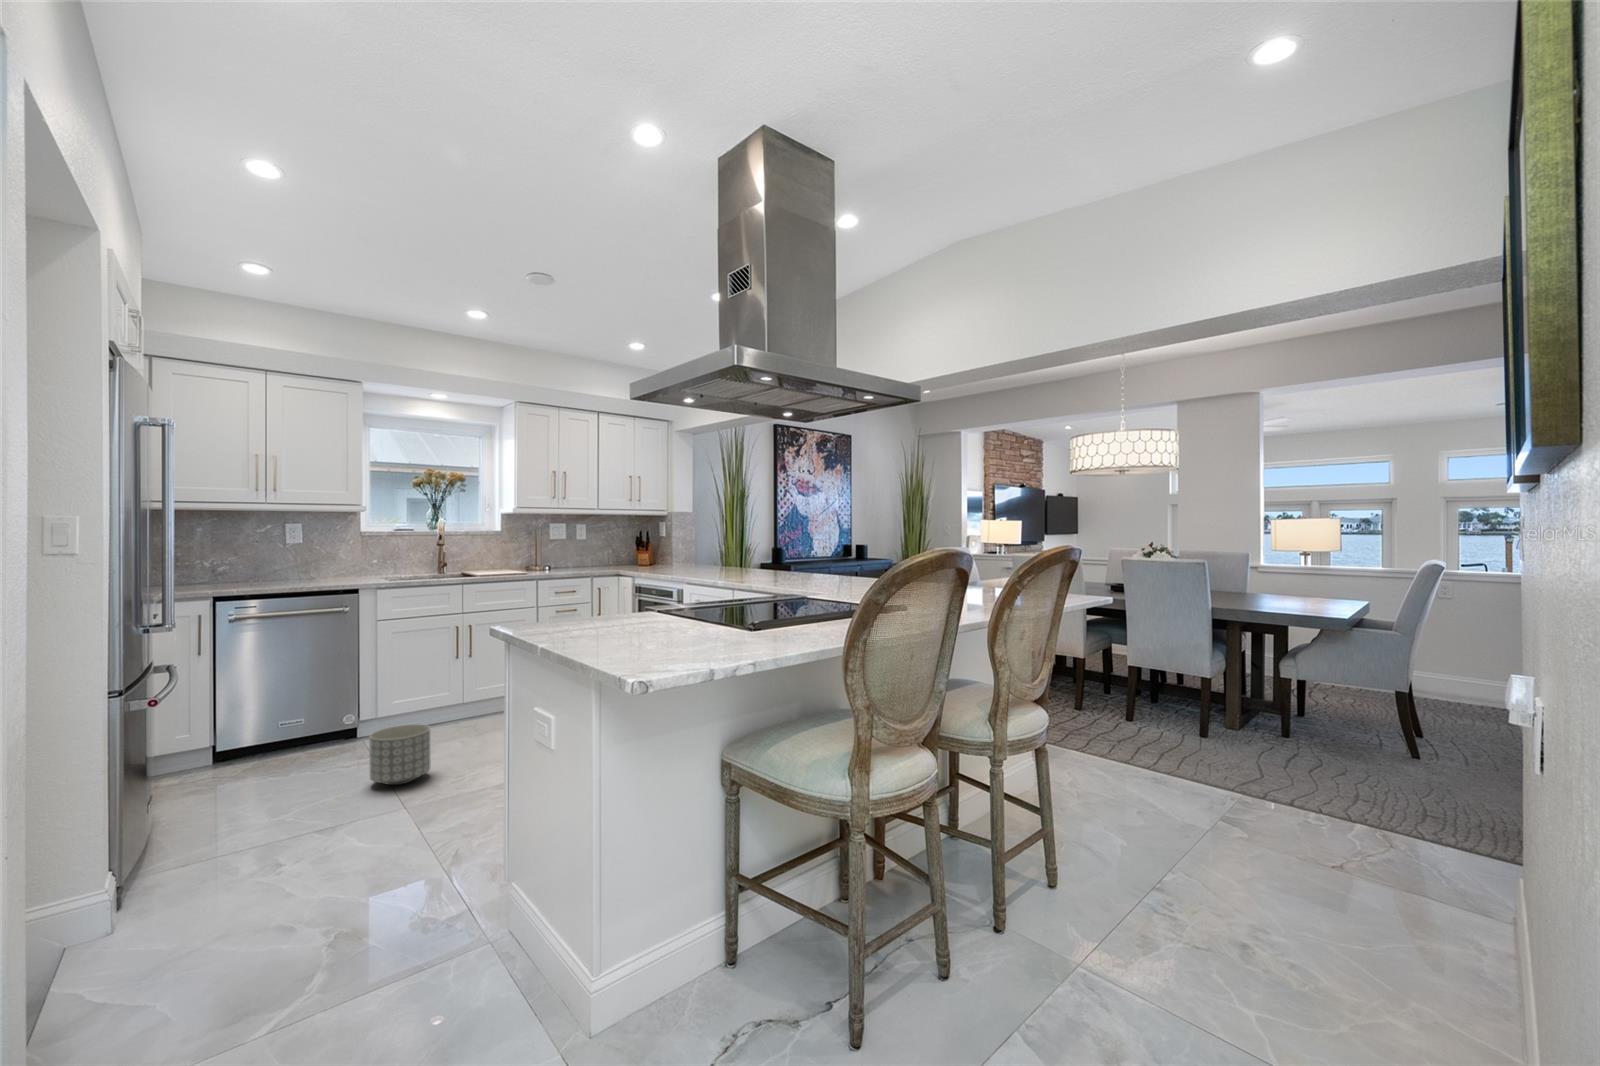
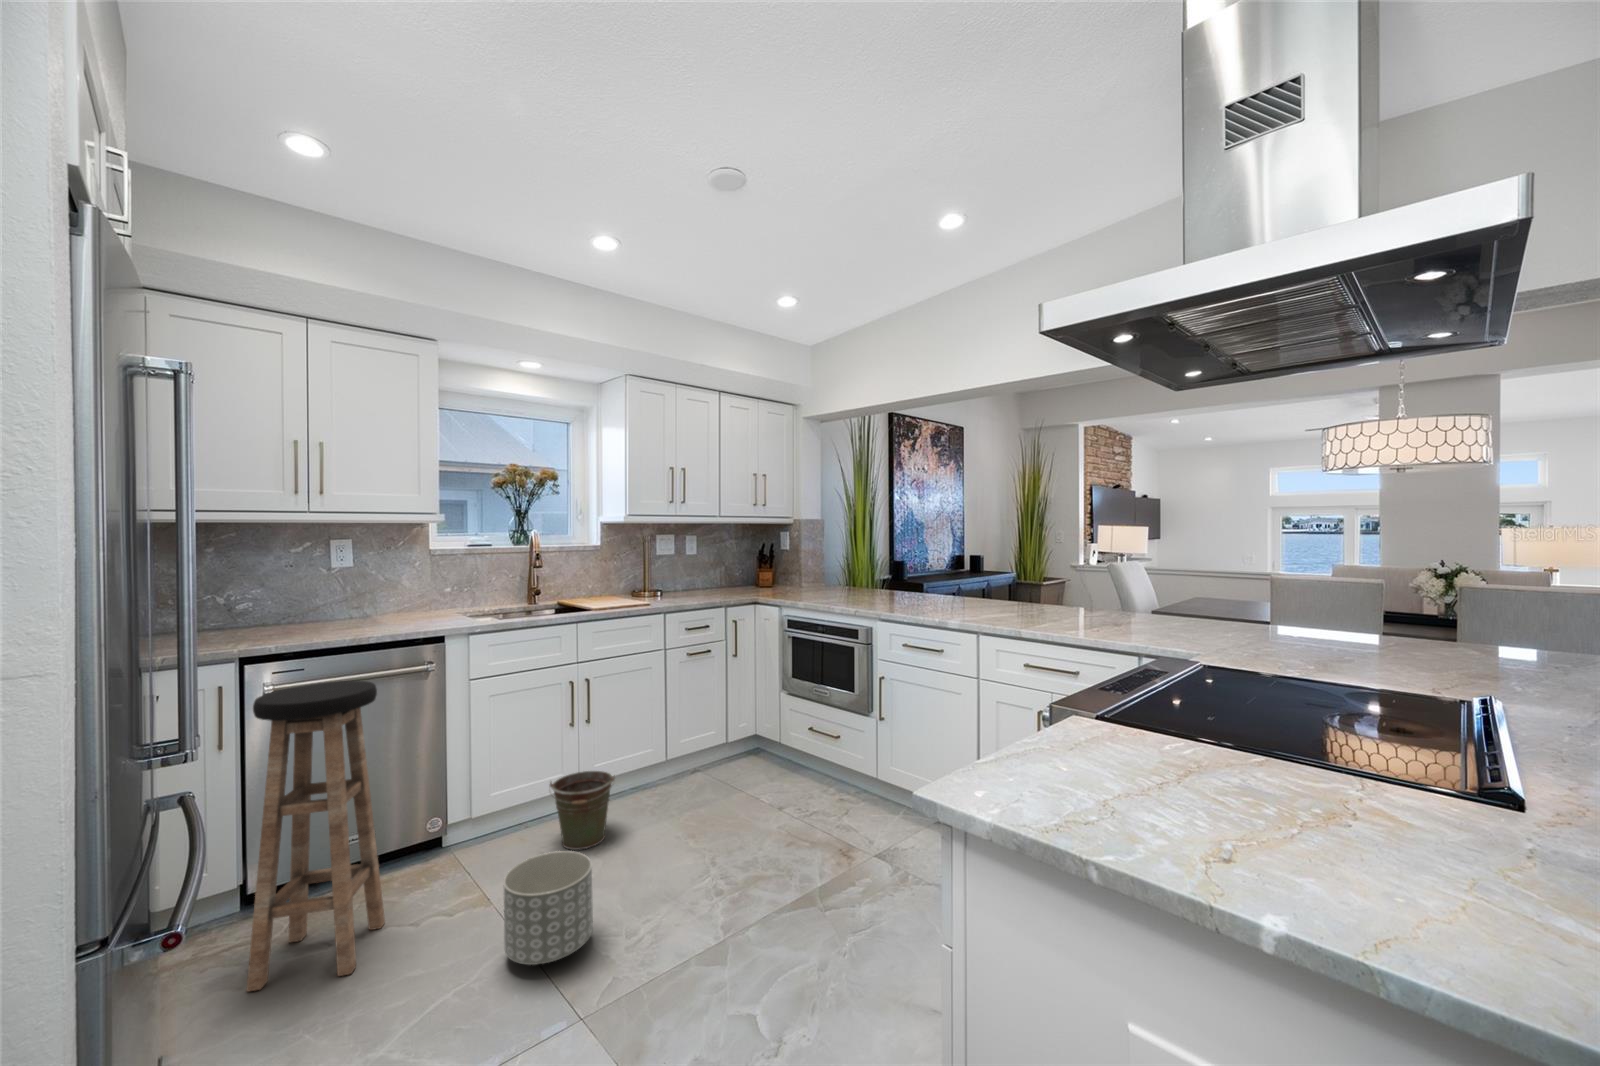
bar stool: none [212,612,304,793] -> present [246,681,385,992]
bucket: none [427,690,477,740] -> present [549,771,615,850]

